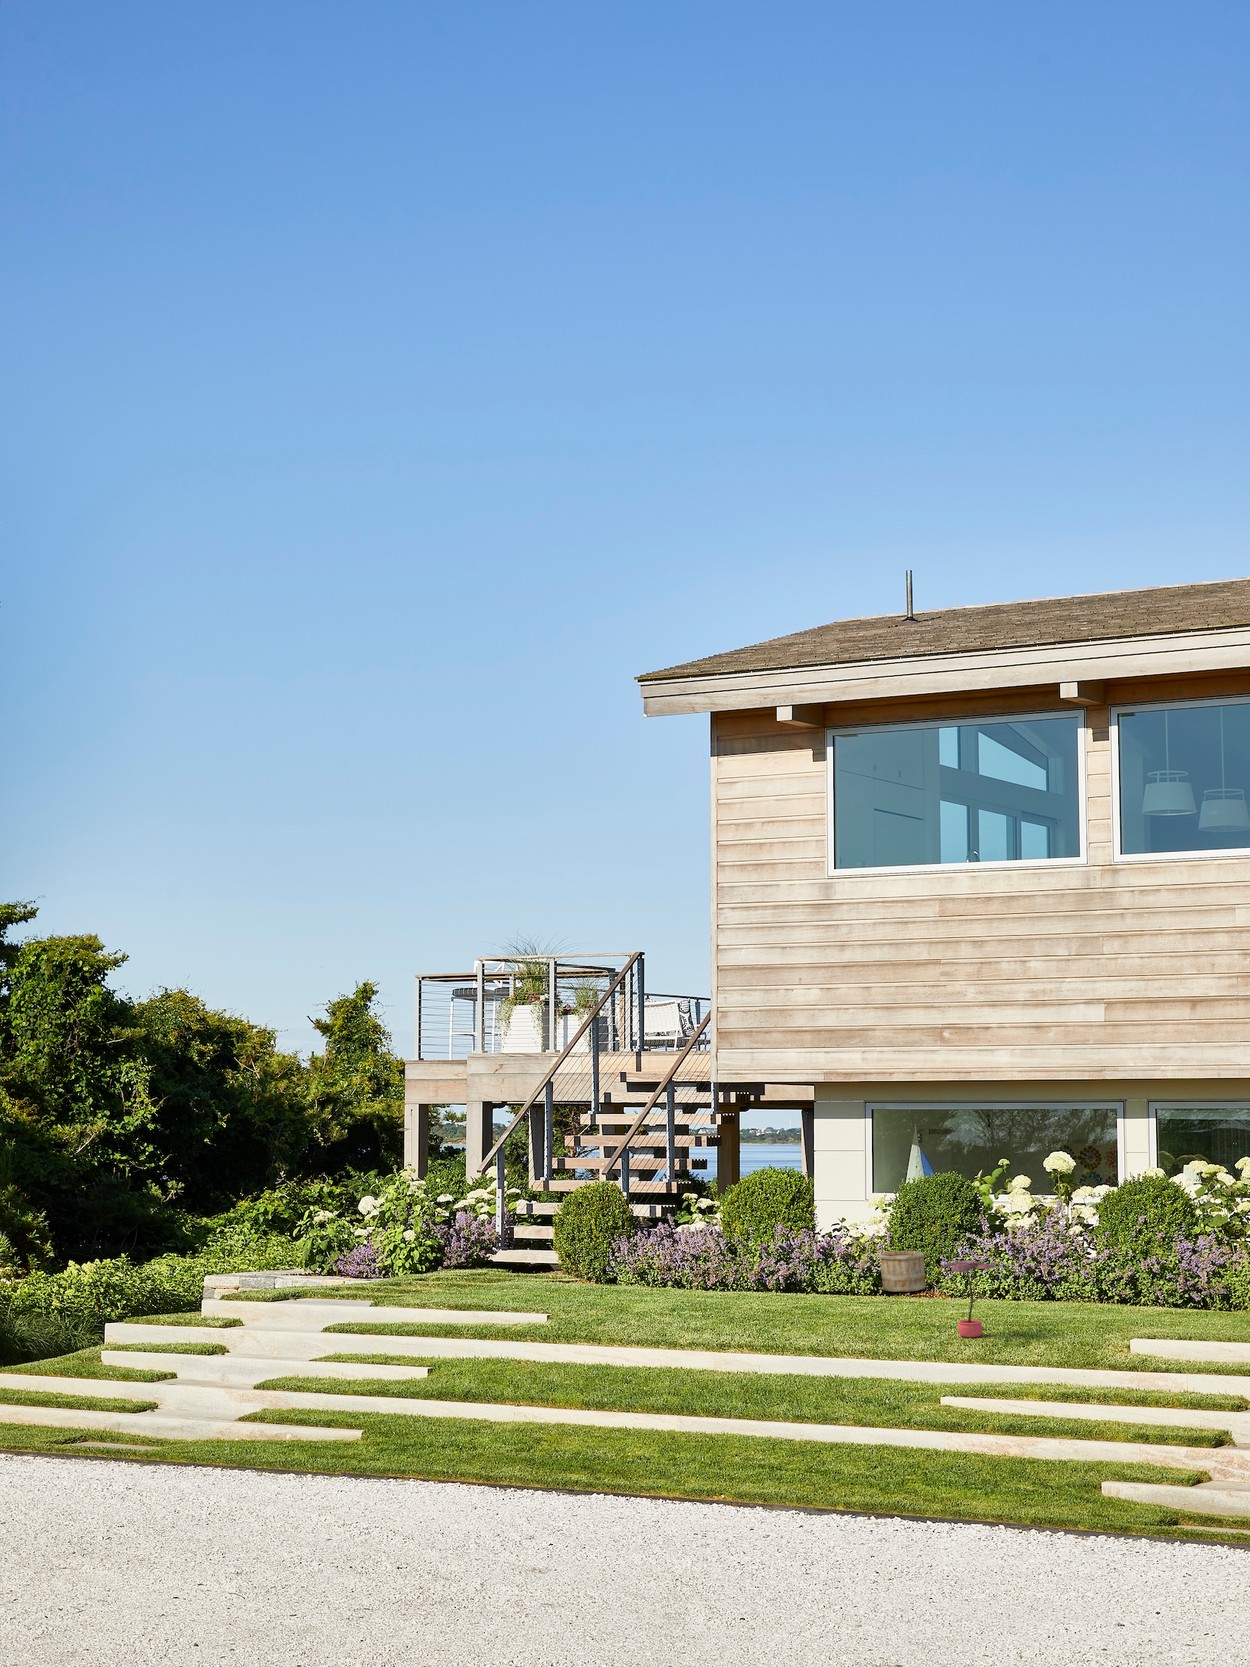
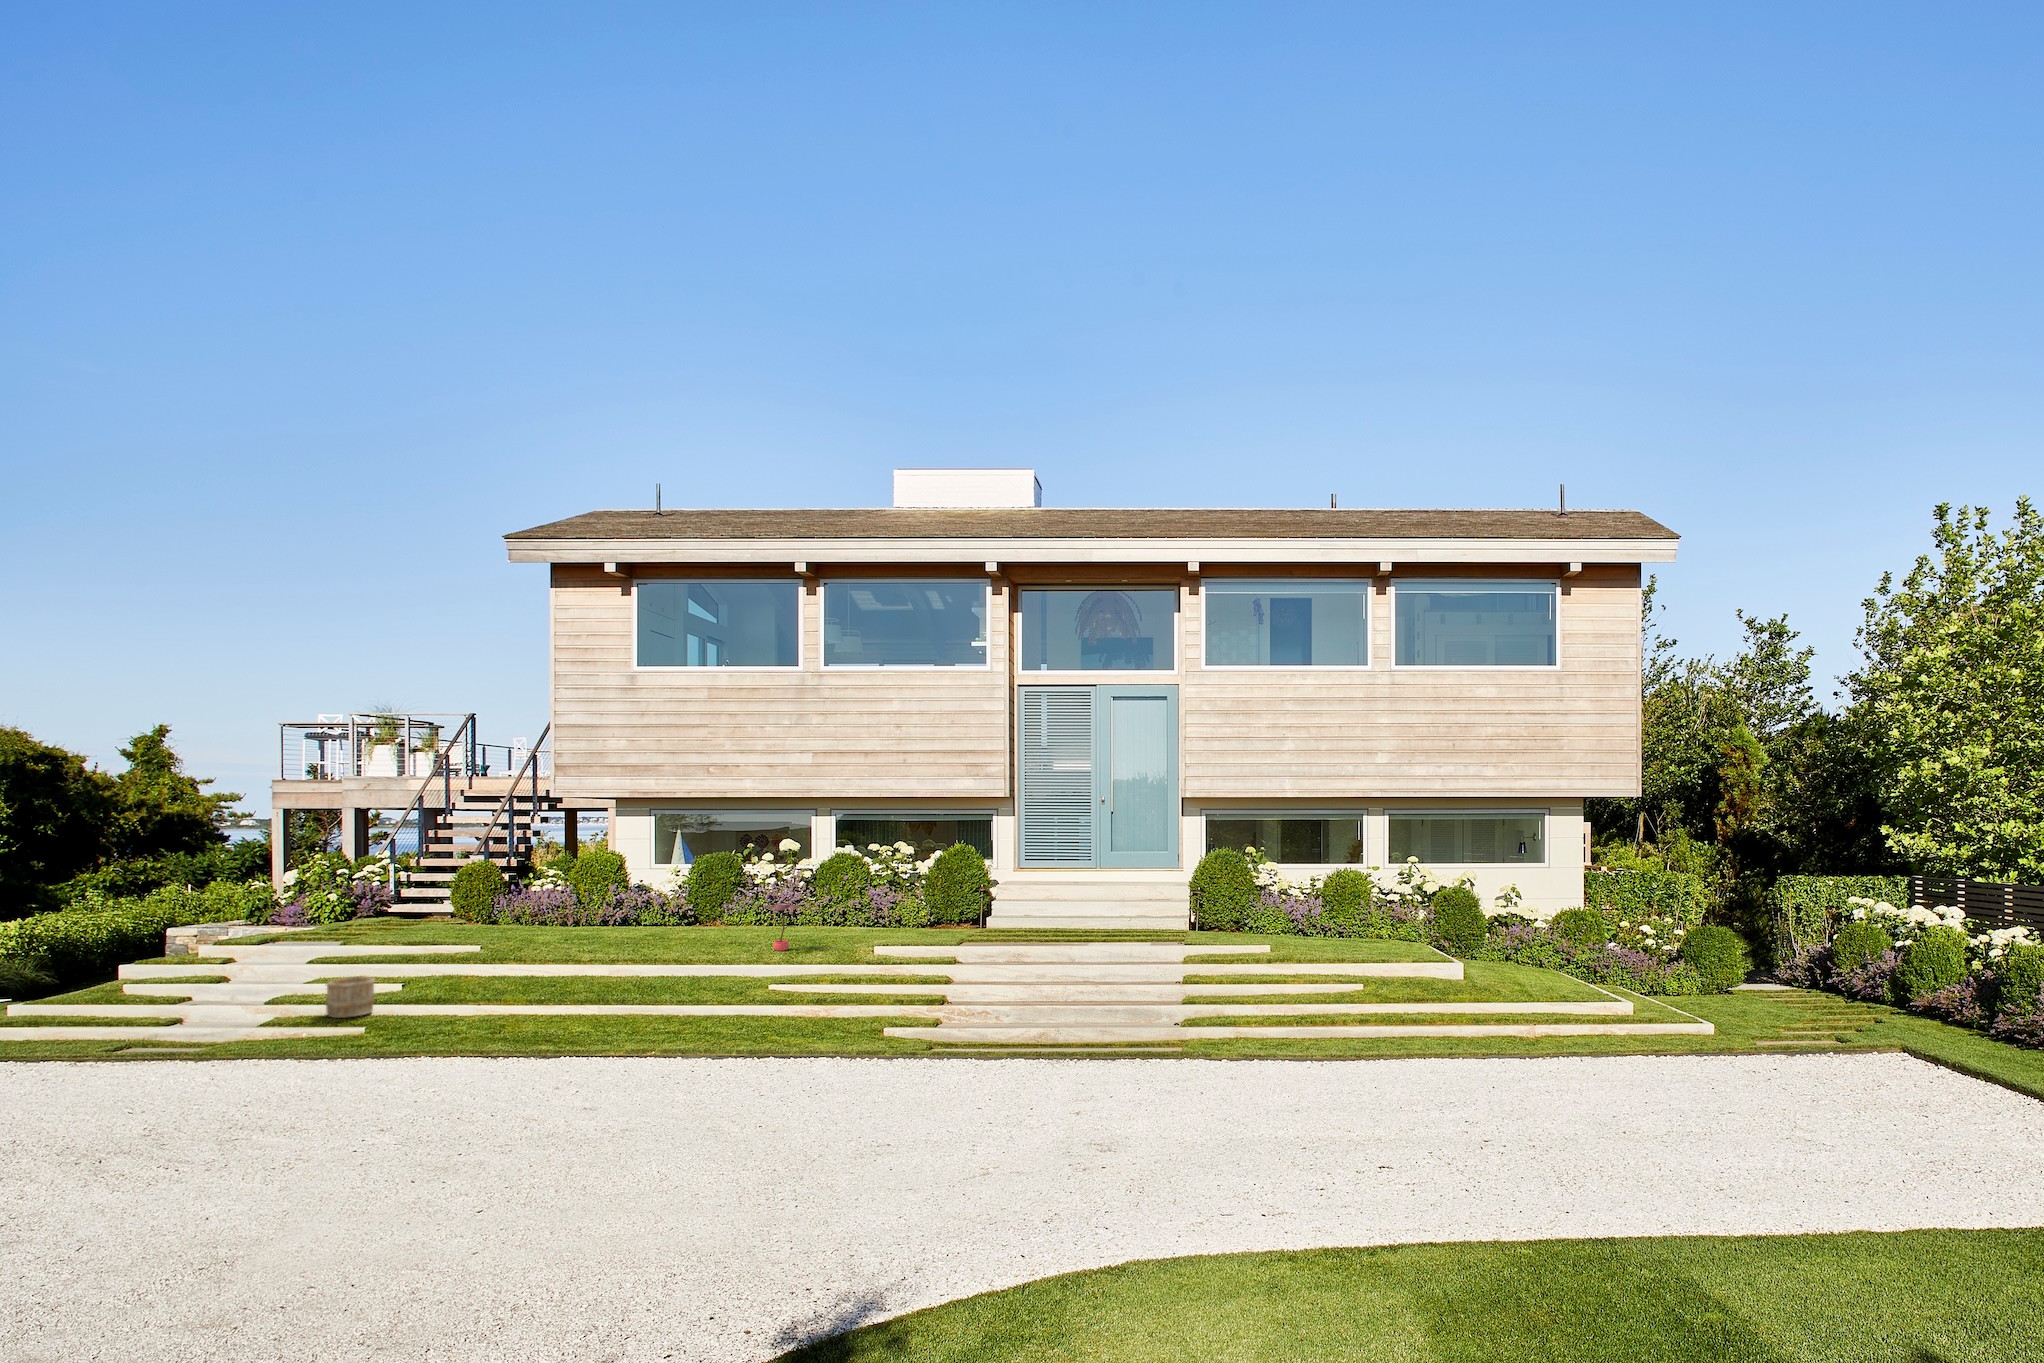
wooden bucket: present [879,1251,925,1292] -> present [326,976,375,1018]

